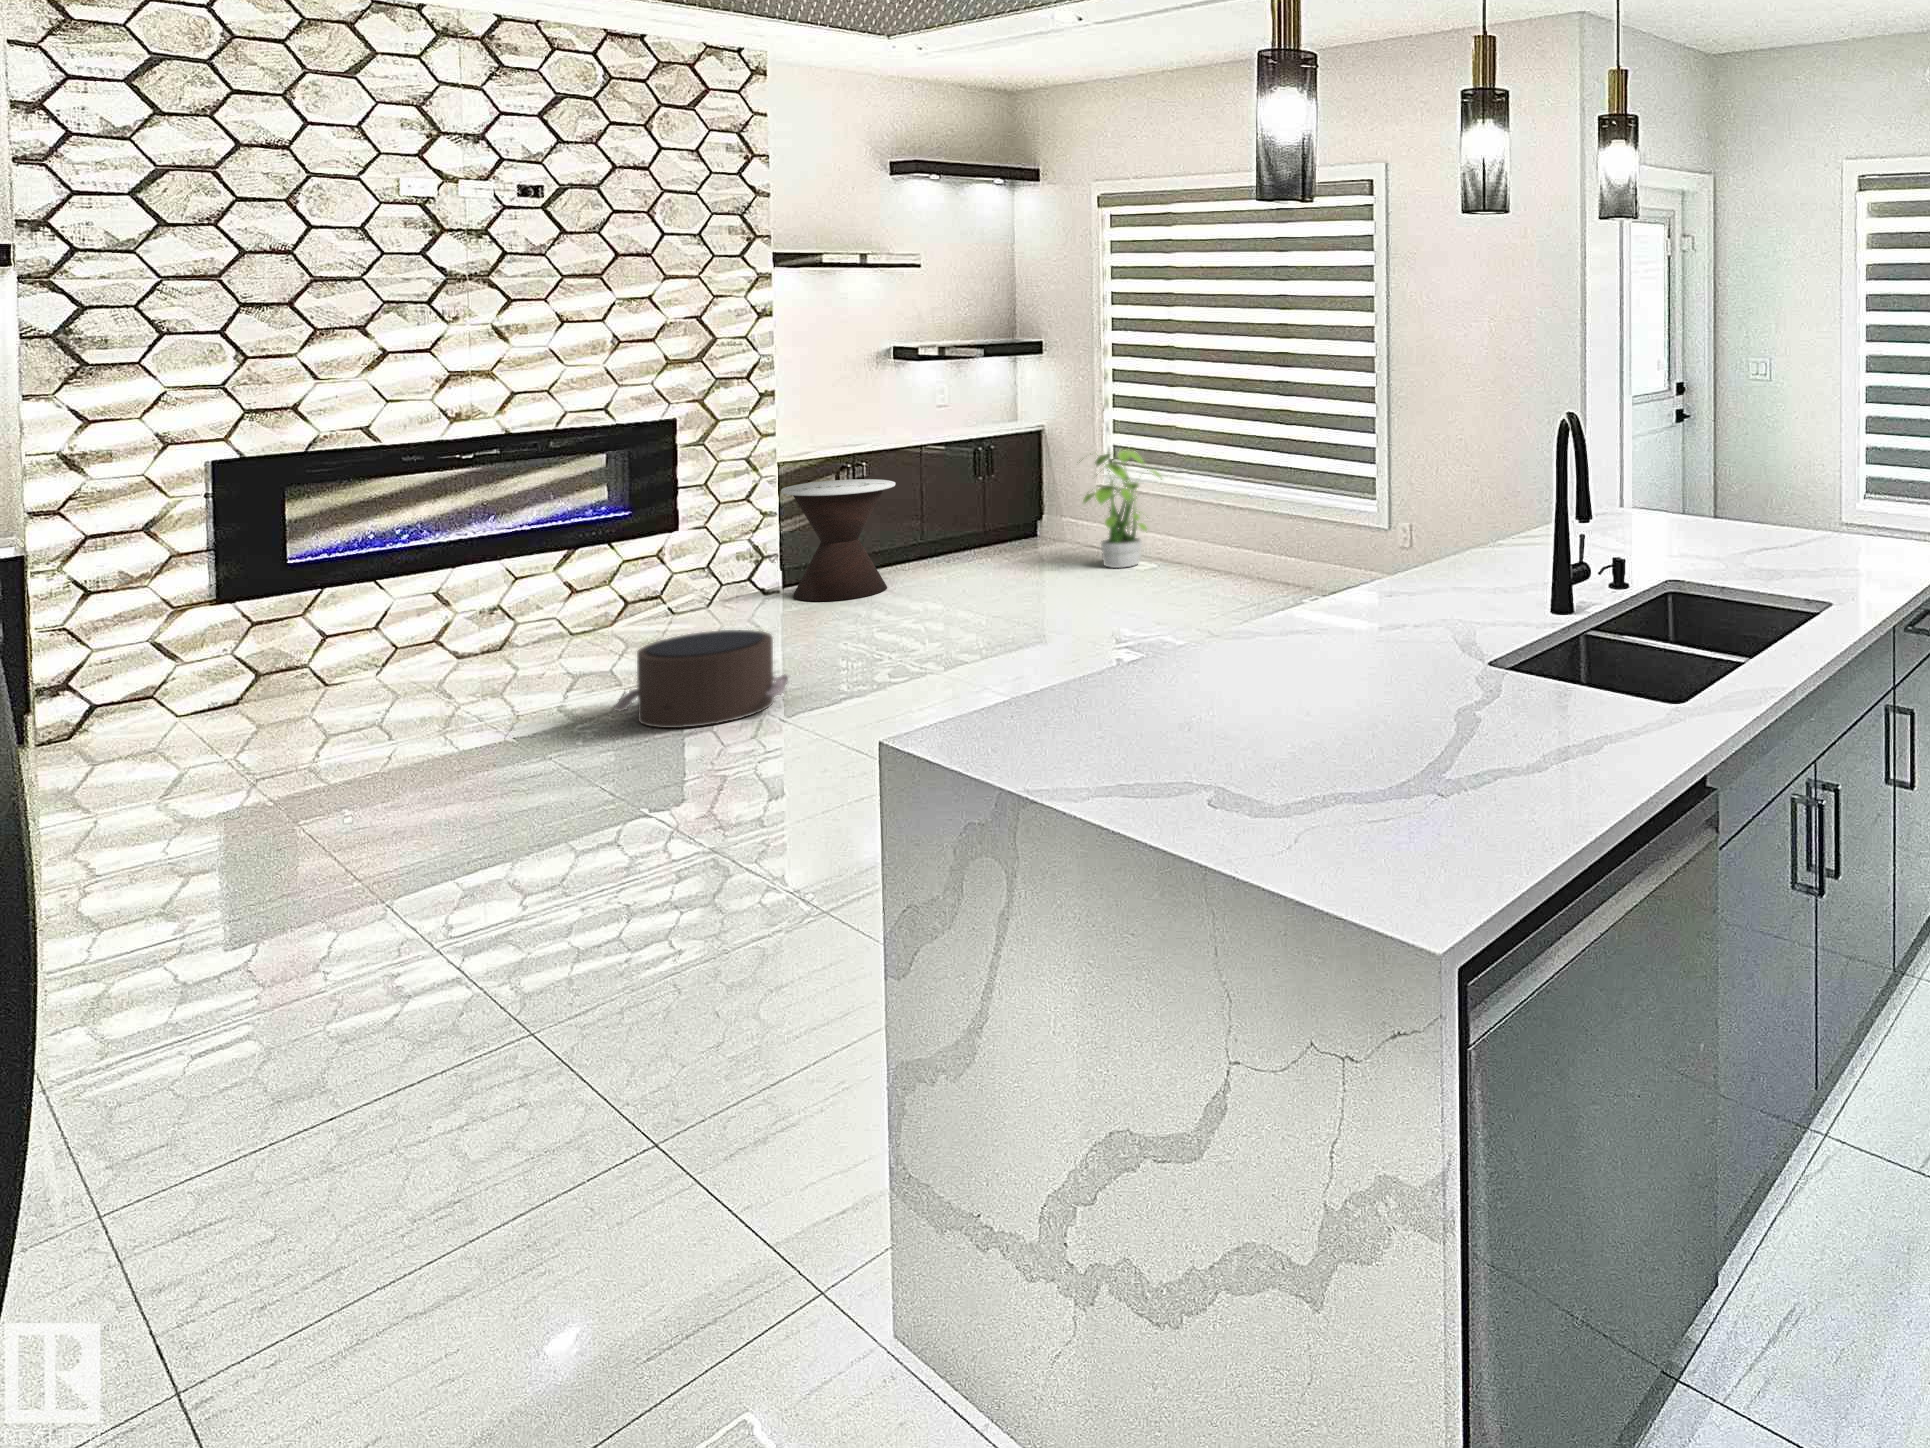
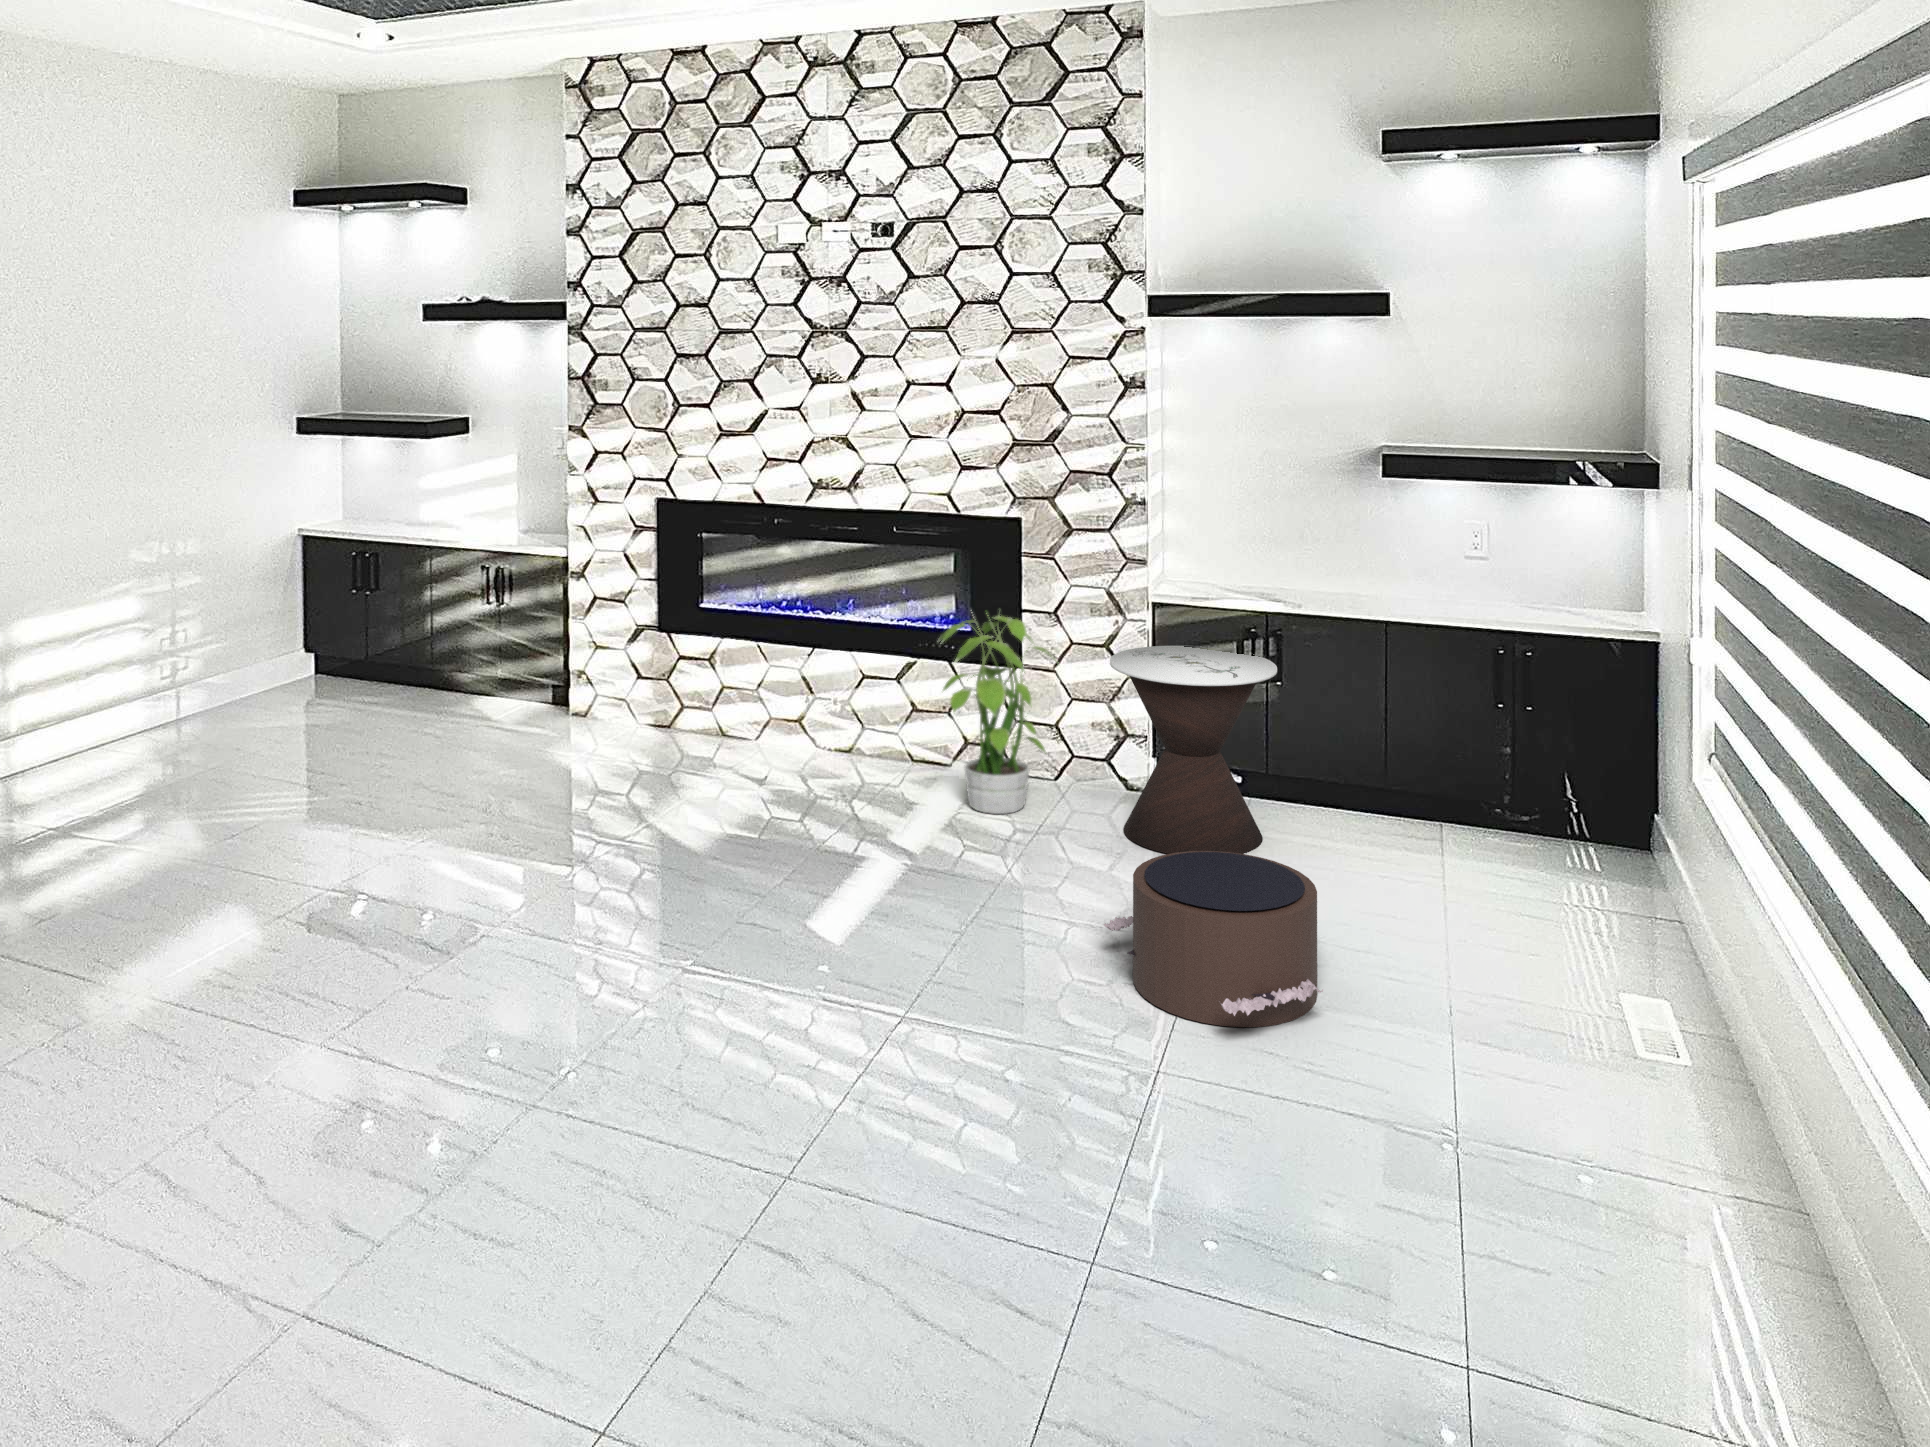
potted plant: present [1083,450,1161,568] -> present [938,612,1057,814]
pouf: present [614,630,788,728] -> present [1104,851,1323,1027]

